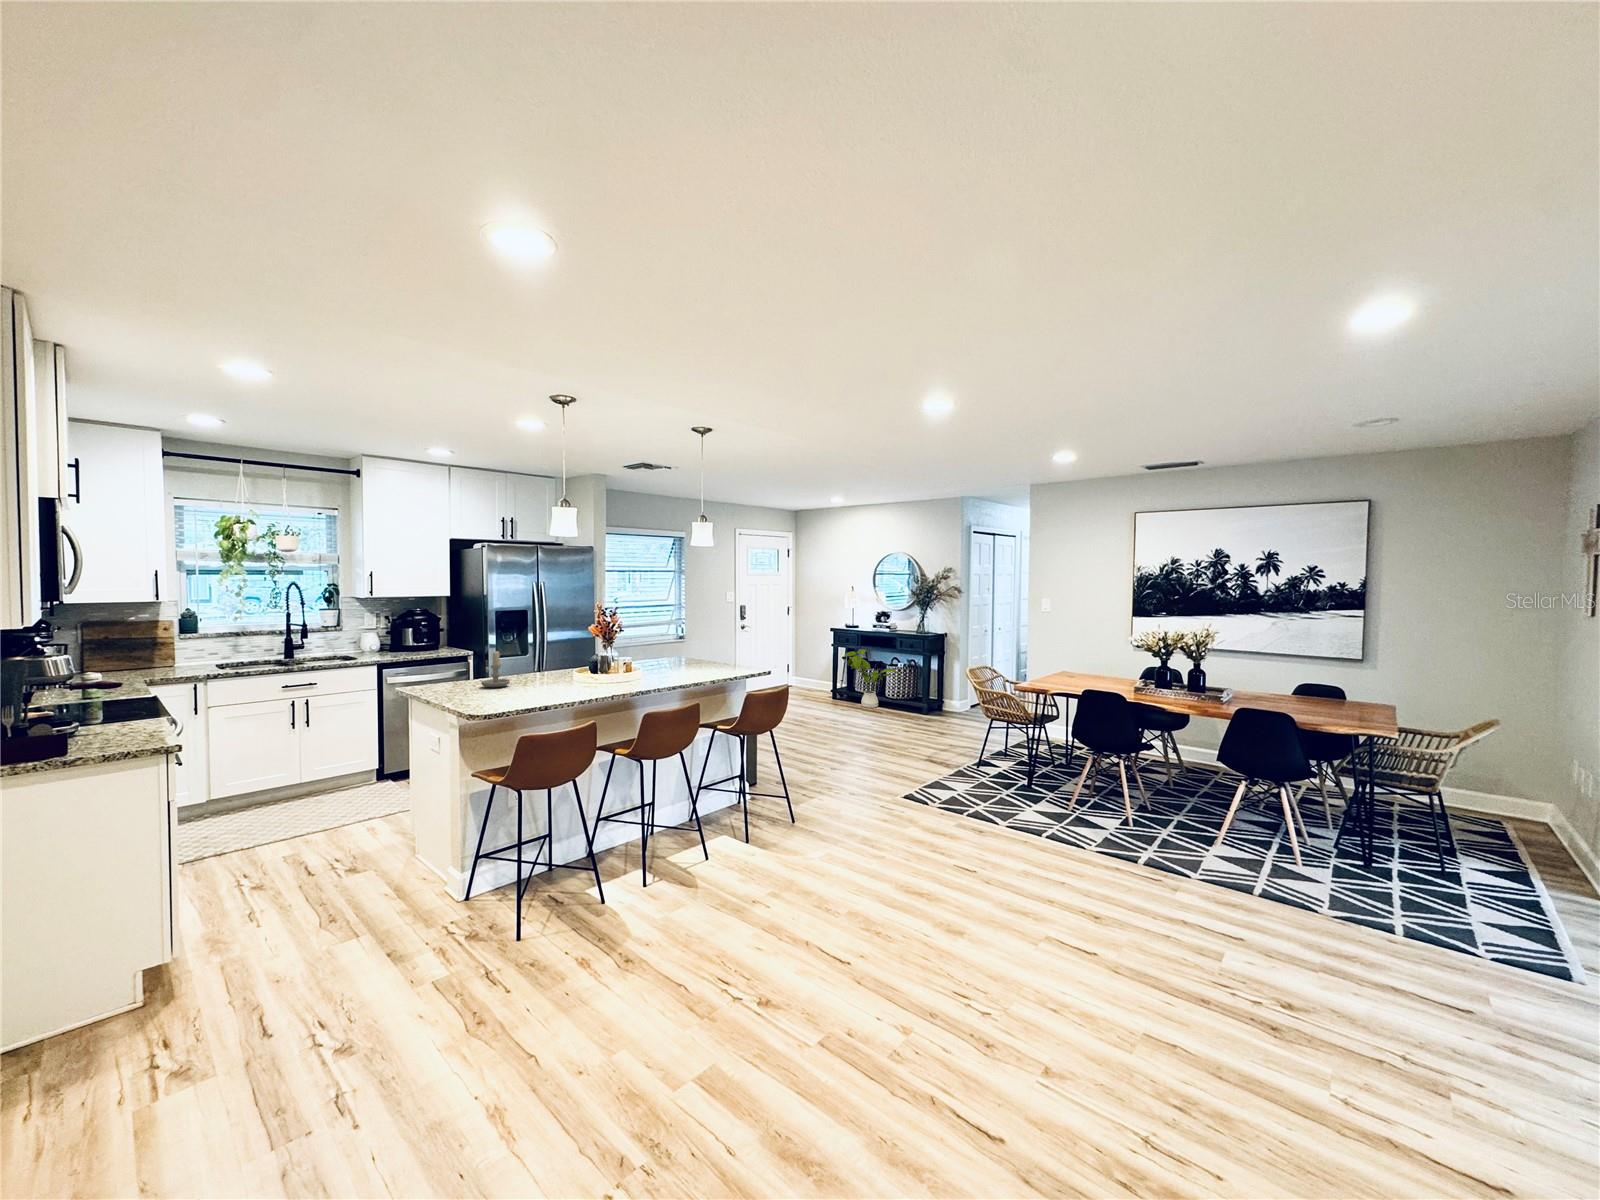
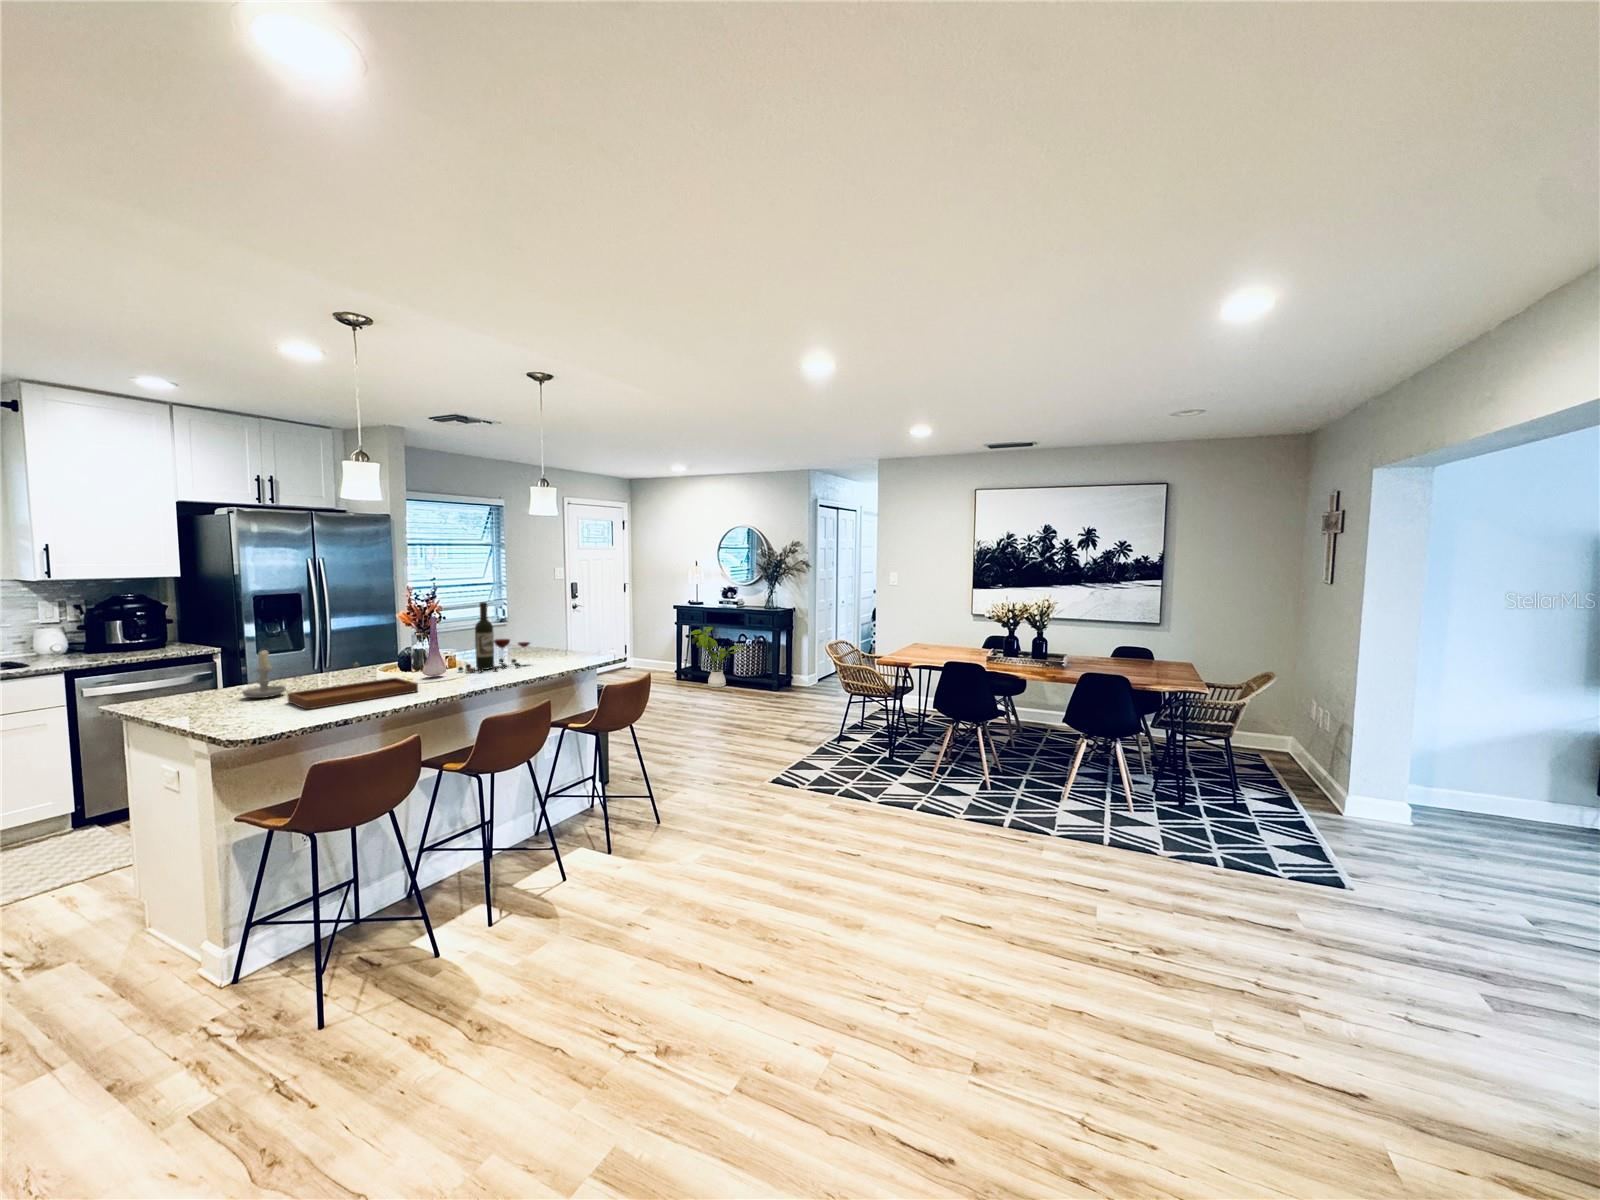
wine bottle: none [633,619,692,677] -> present [458,602,530,672]
vase: none [603,628,624,679] -> present [422,616,446,676]
tray: none [510,663,600,697] -> present [287,662,418,710]

